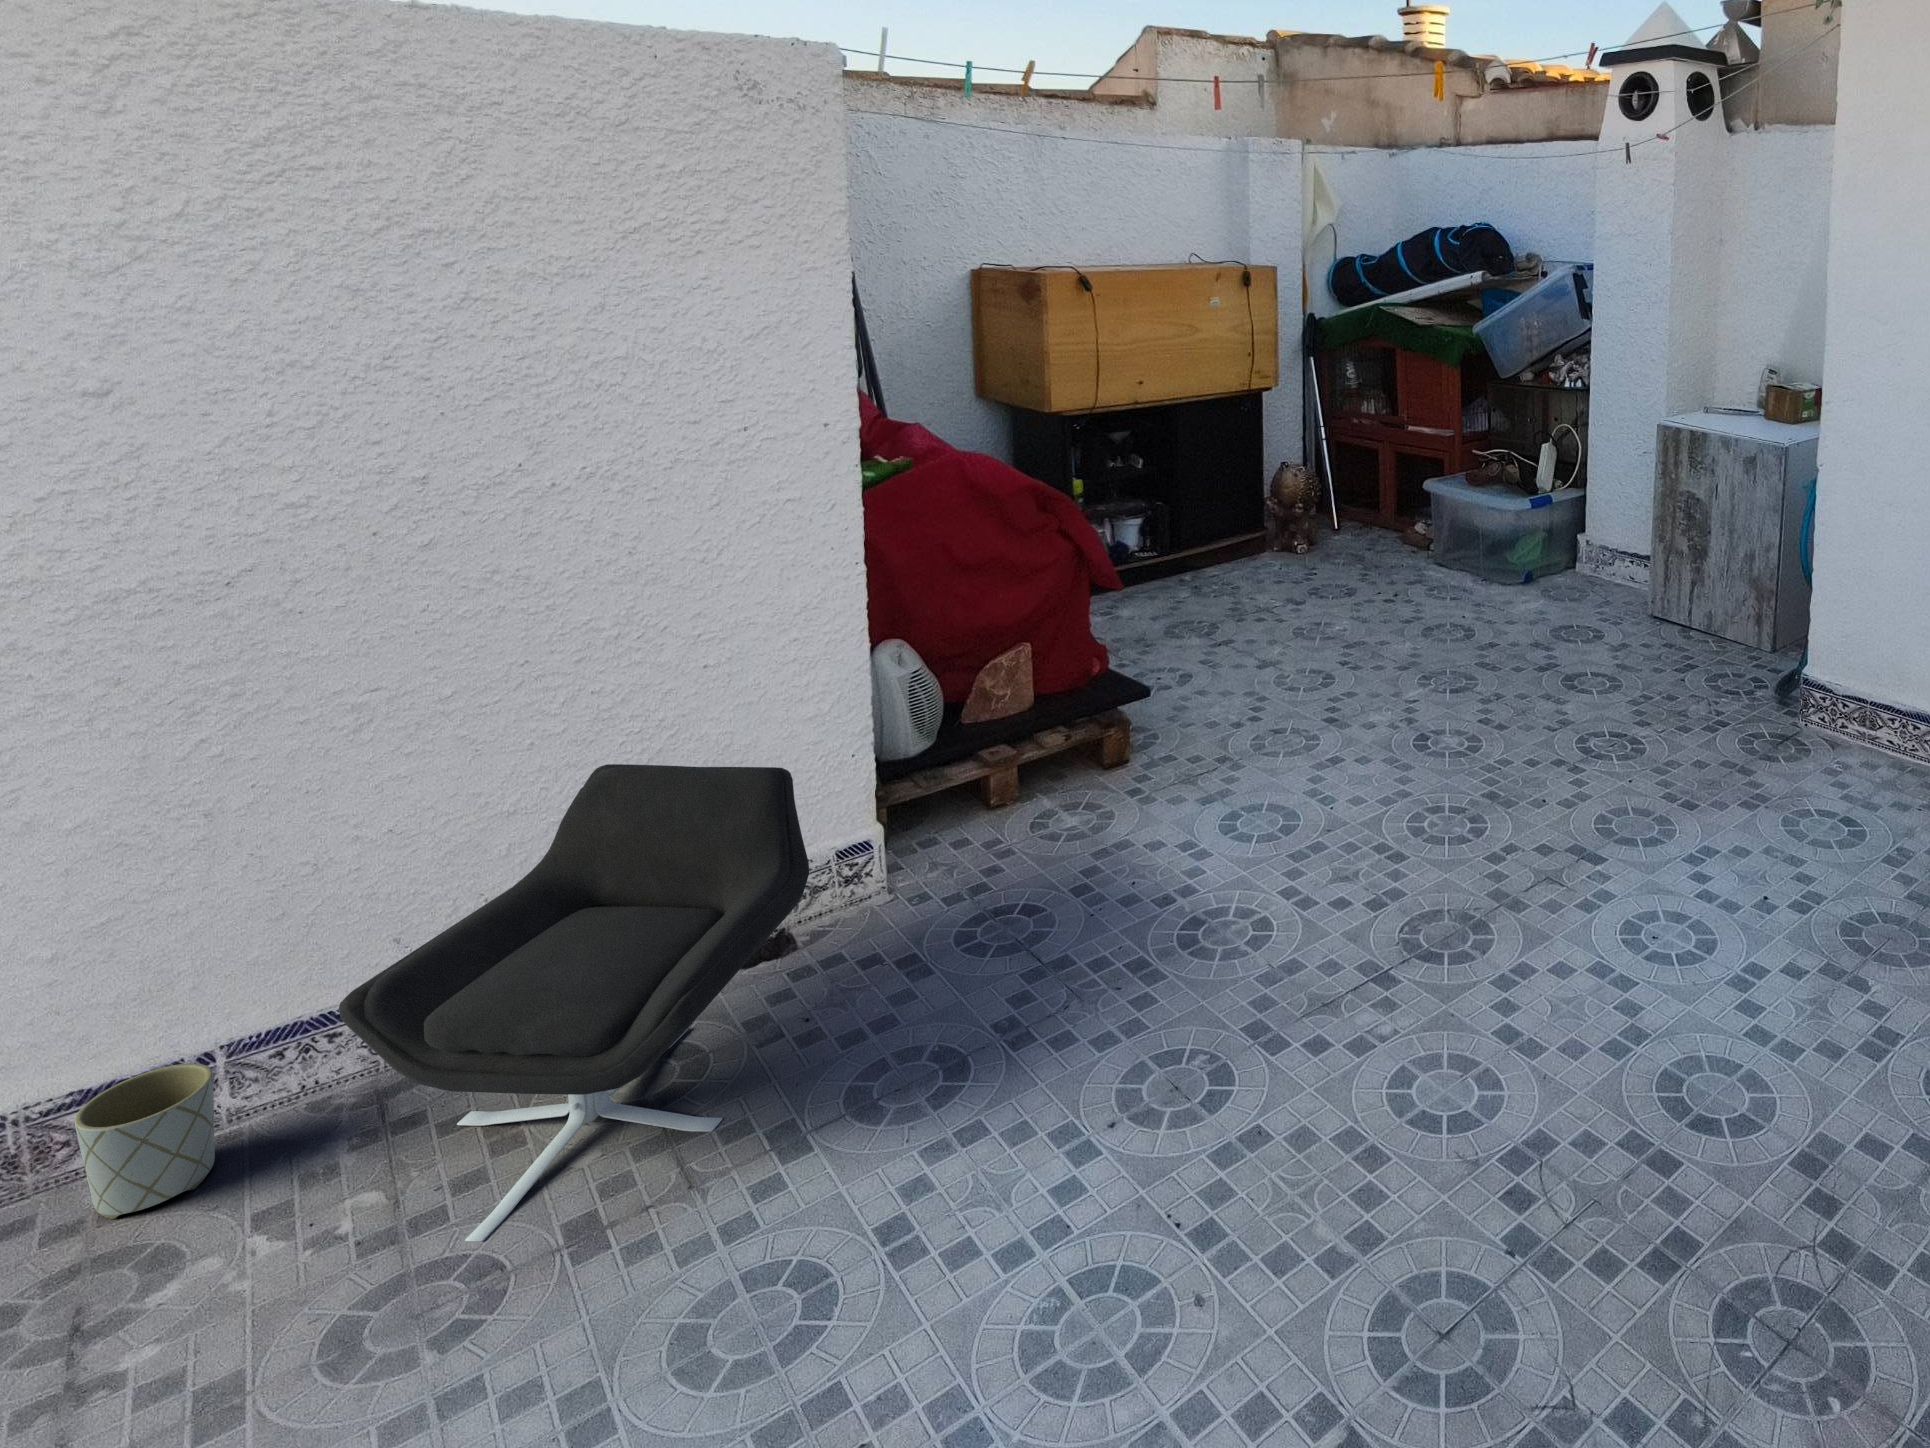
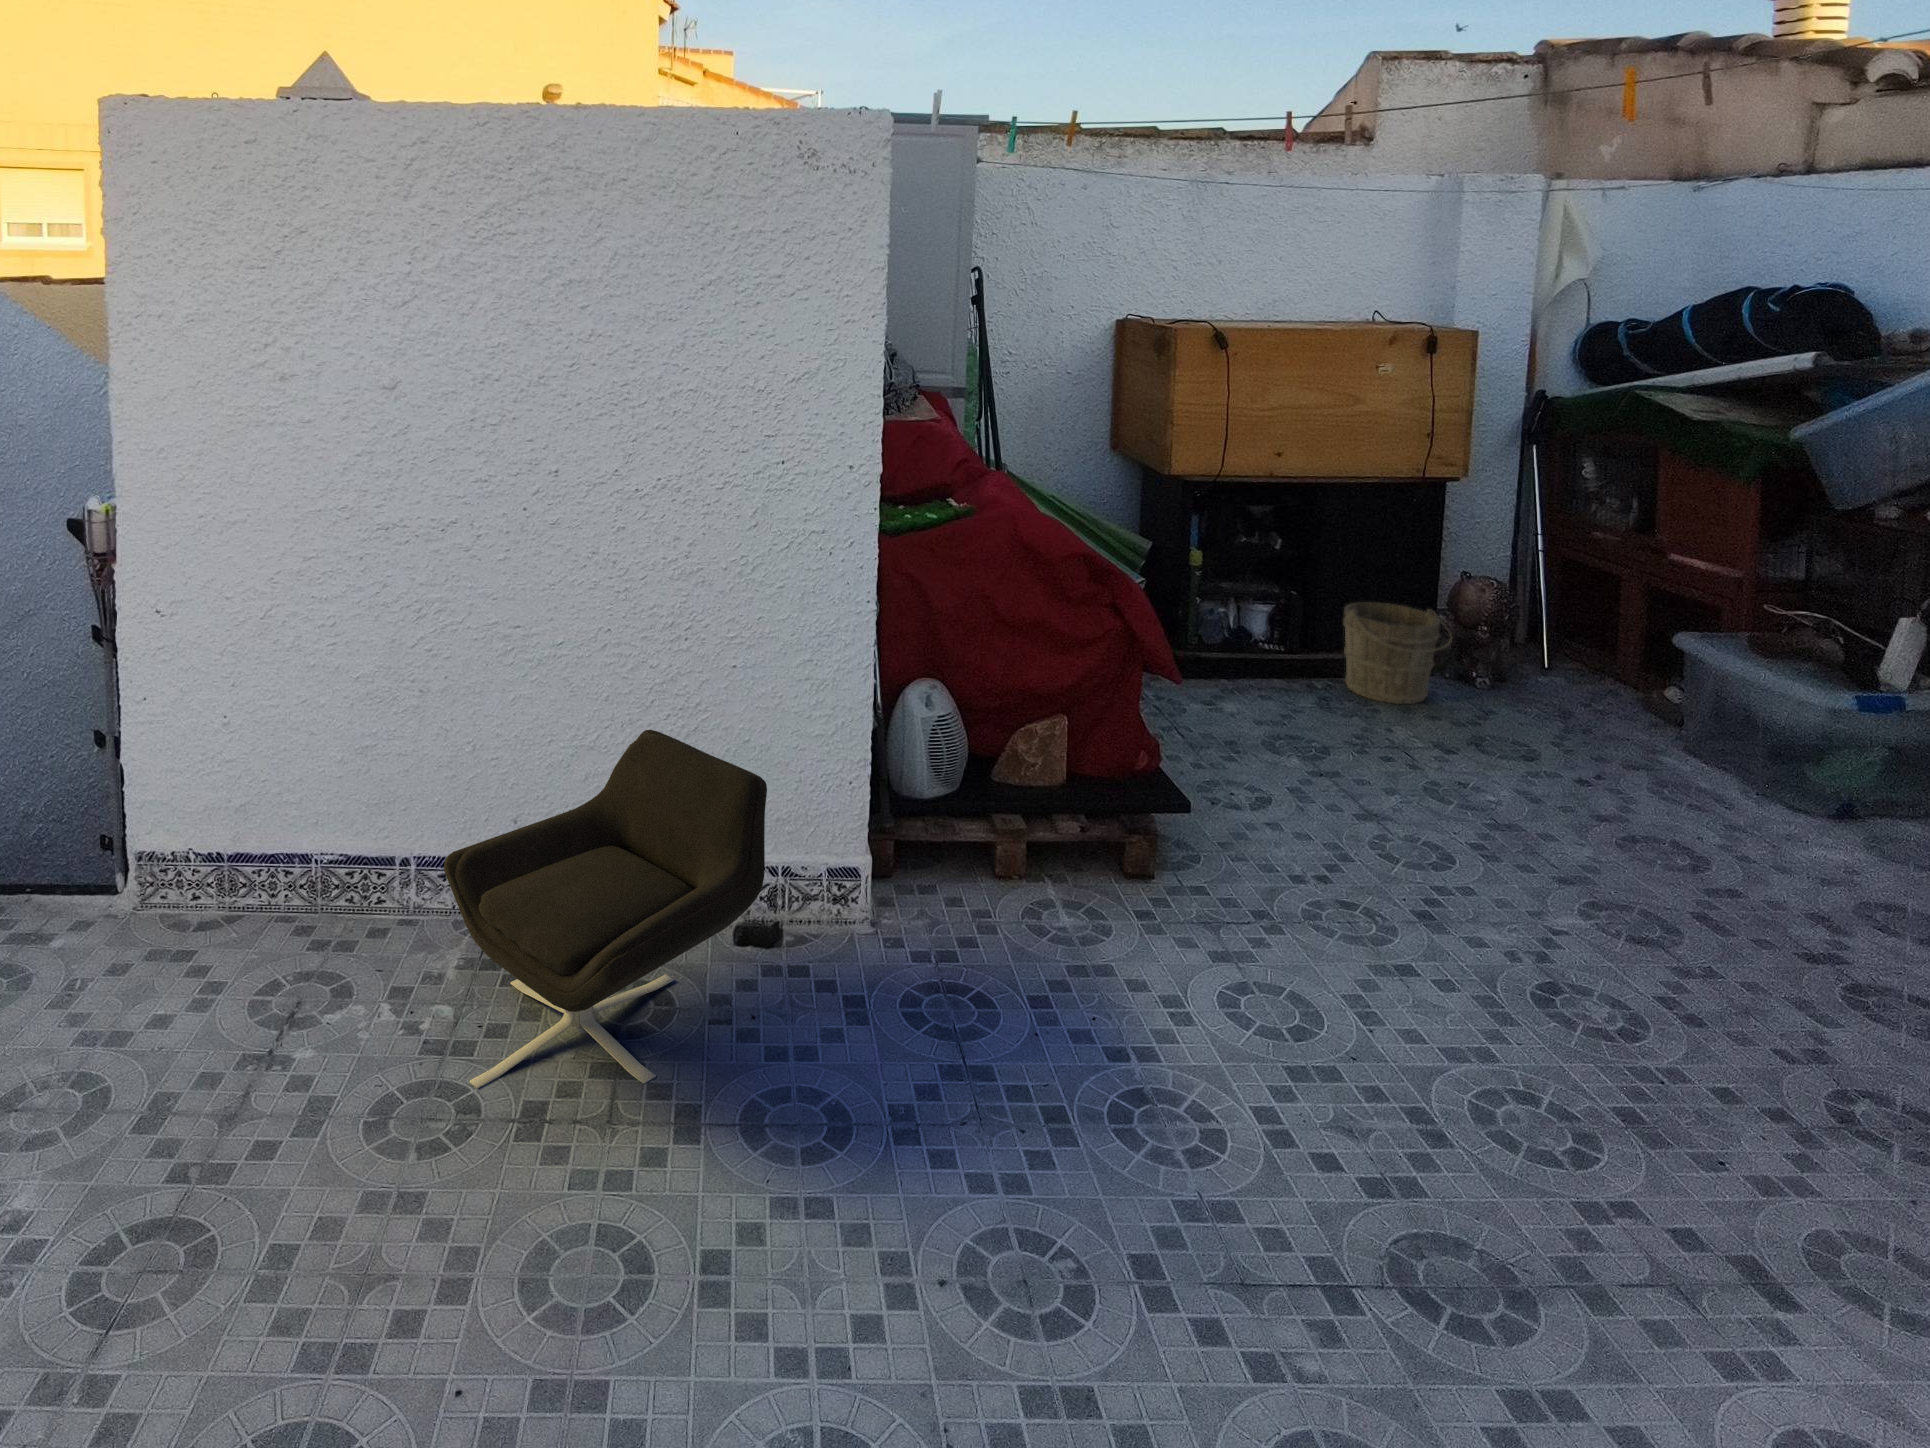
bucket: none [1202,498,1285,581] -> present [1343,602,1452,704]
planter: present [75,1063,215,1219] -> none [329,858,398,954]

